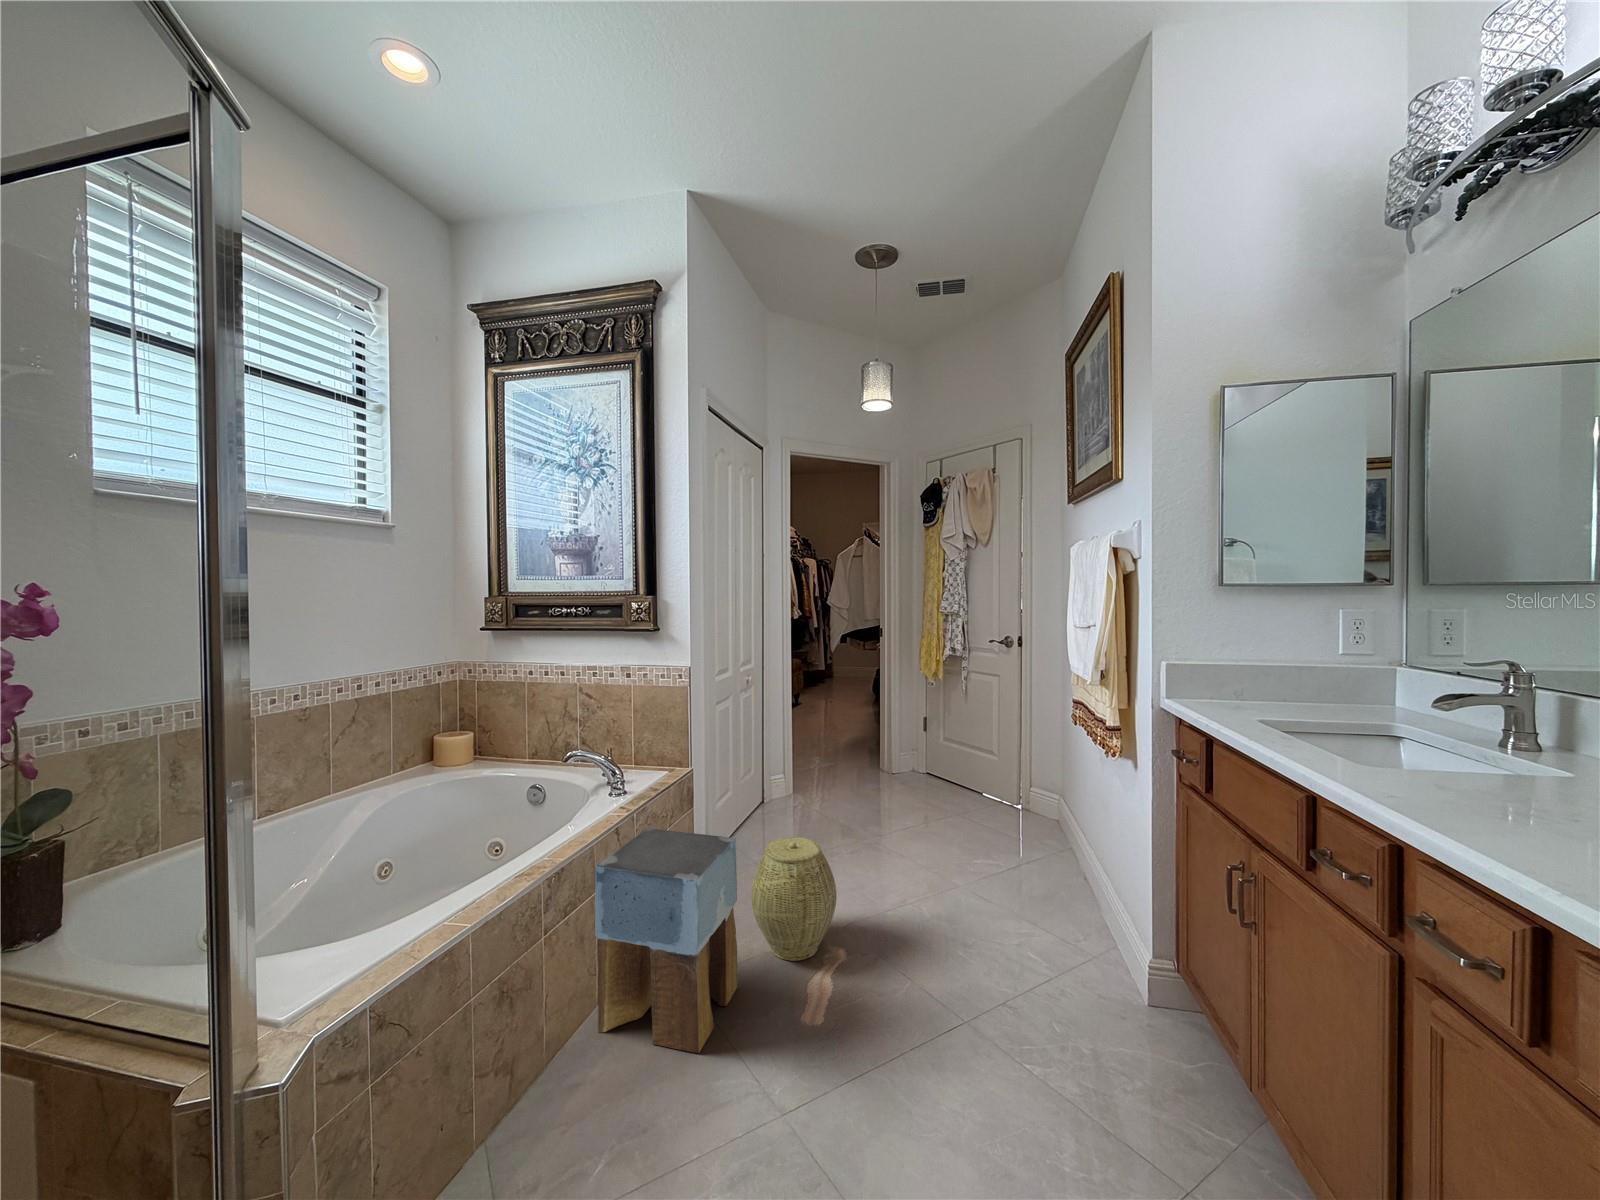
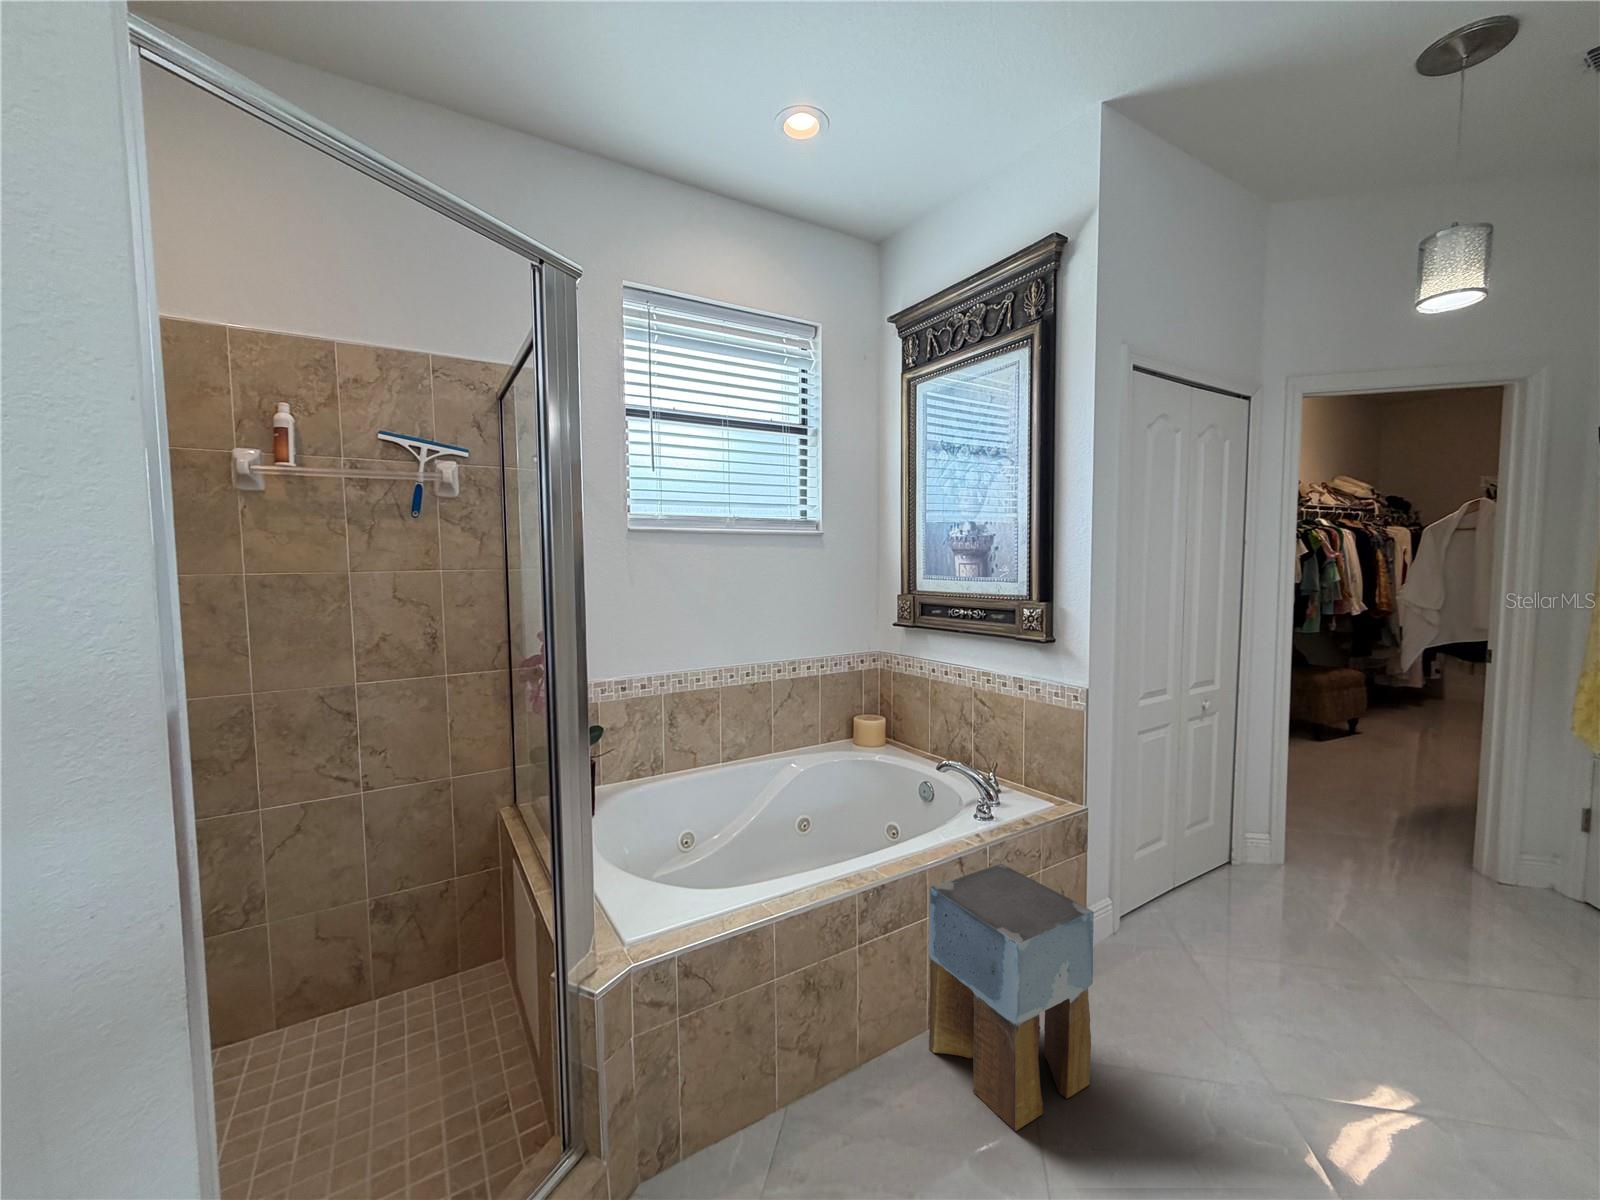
woven basket: present [751,837,837,961] -> none [1128,931,1258,1101]

